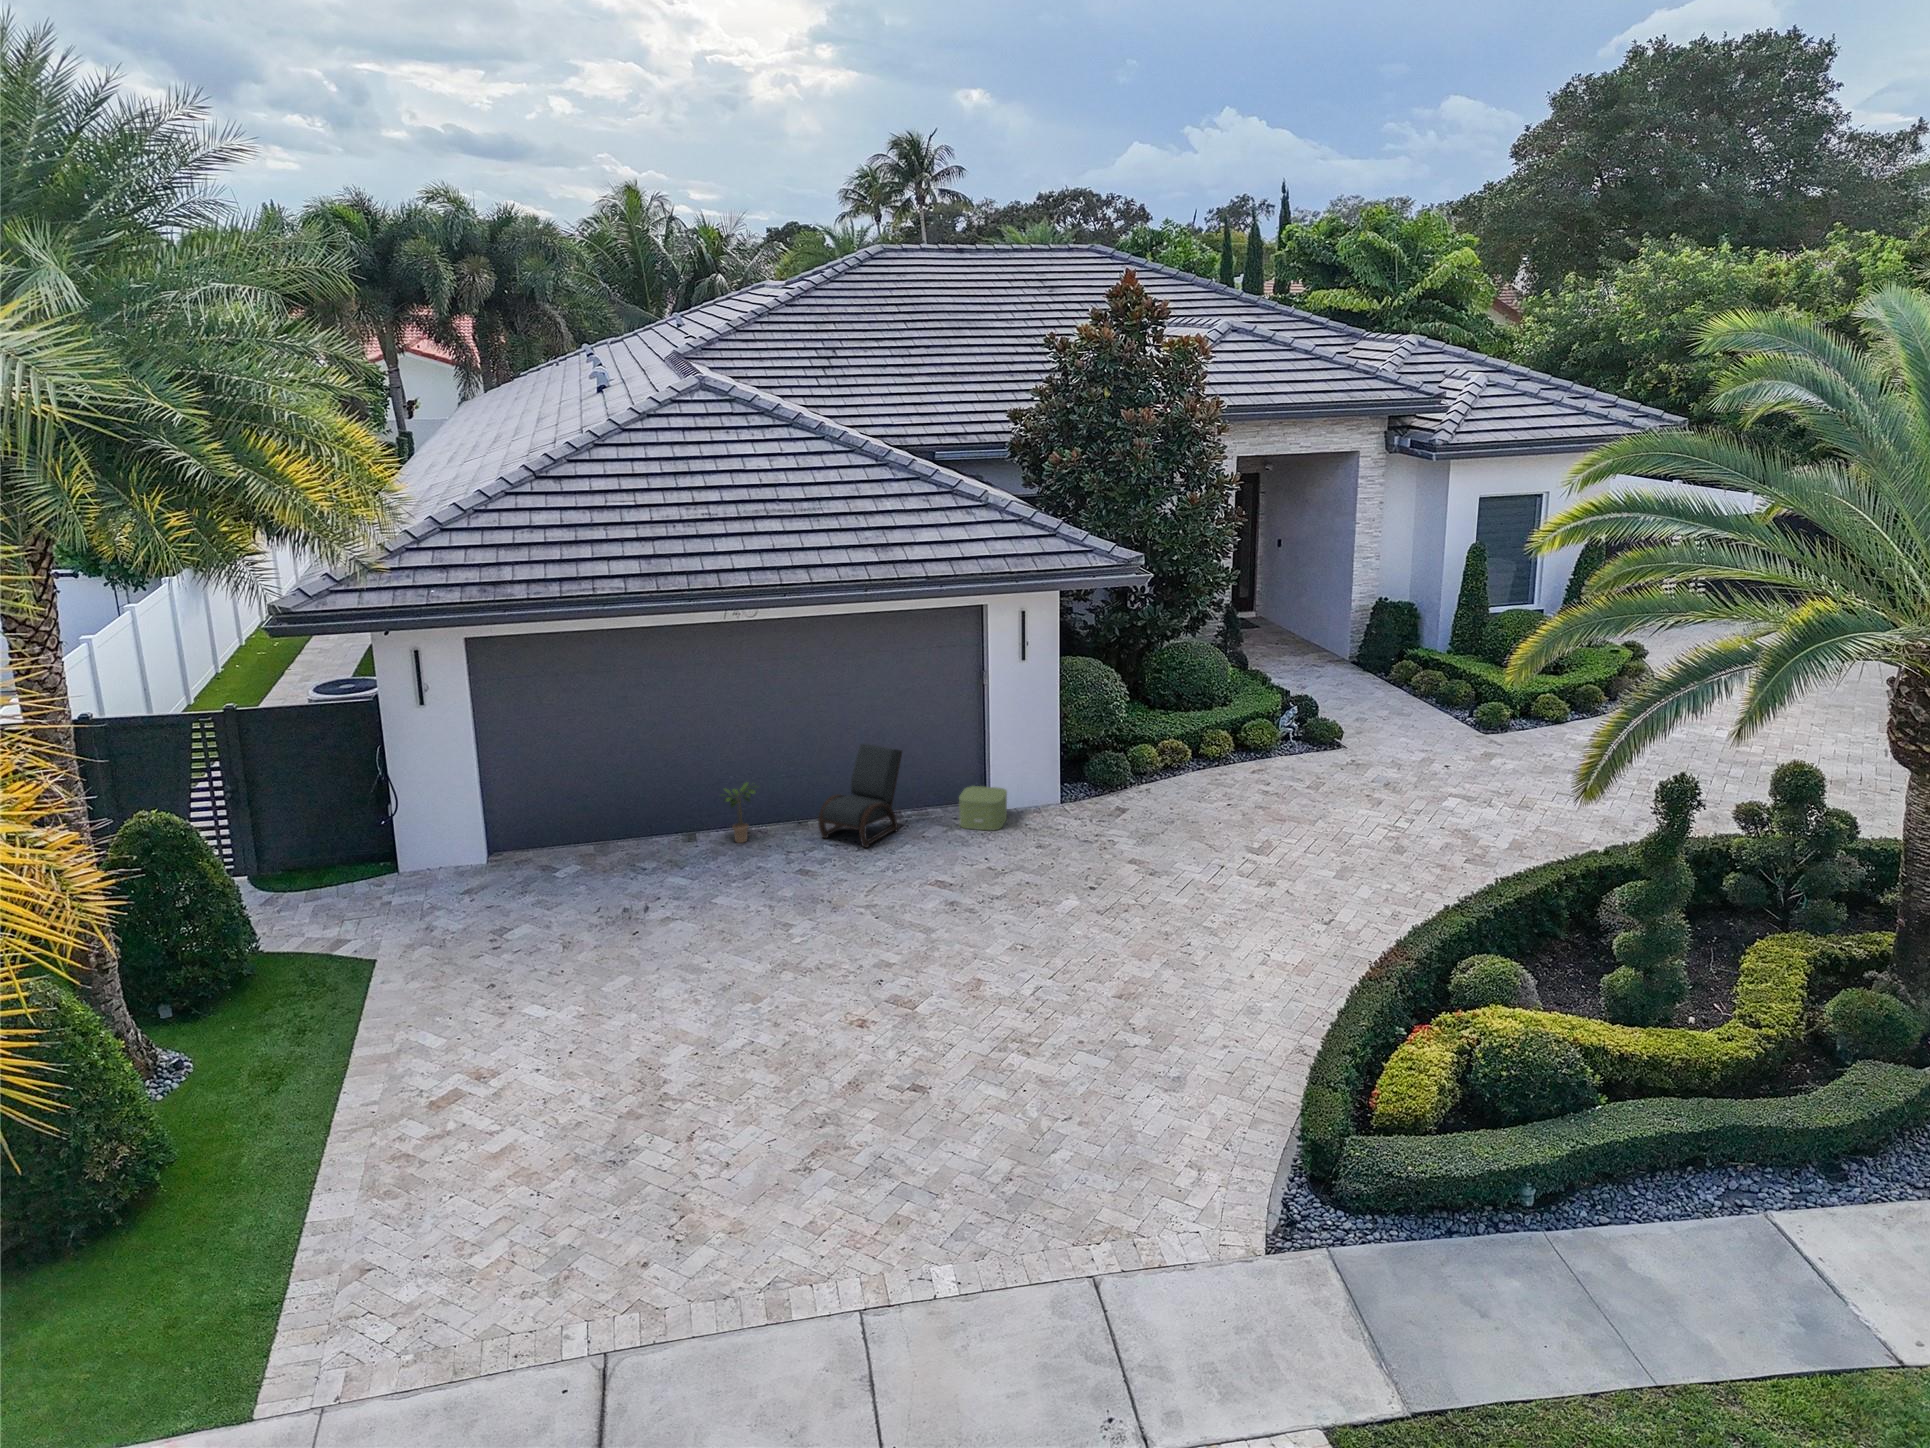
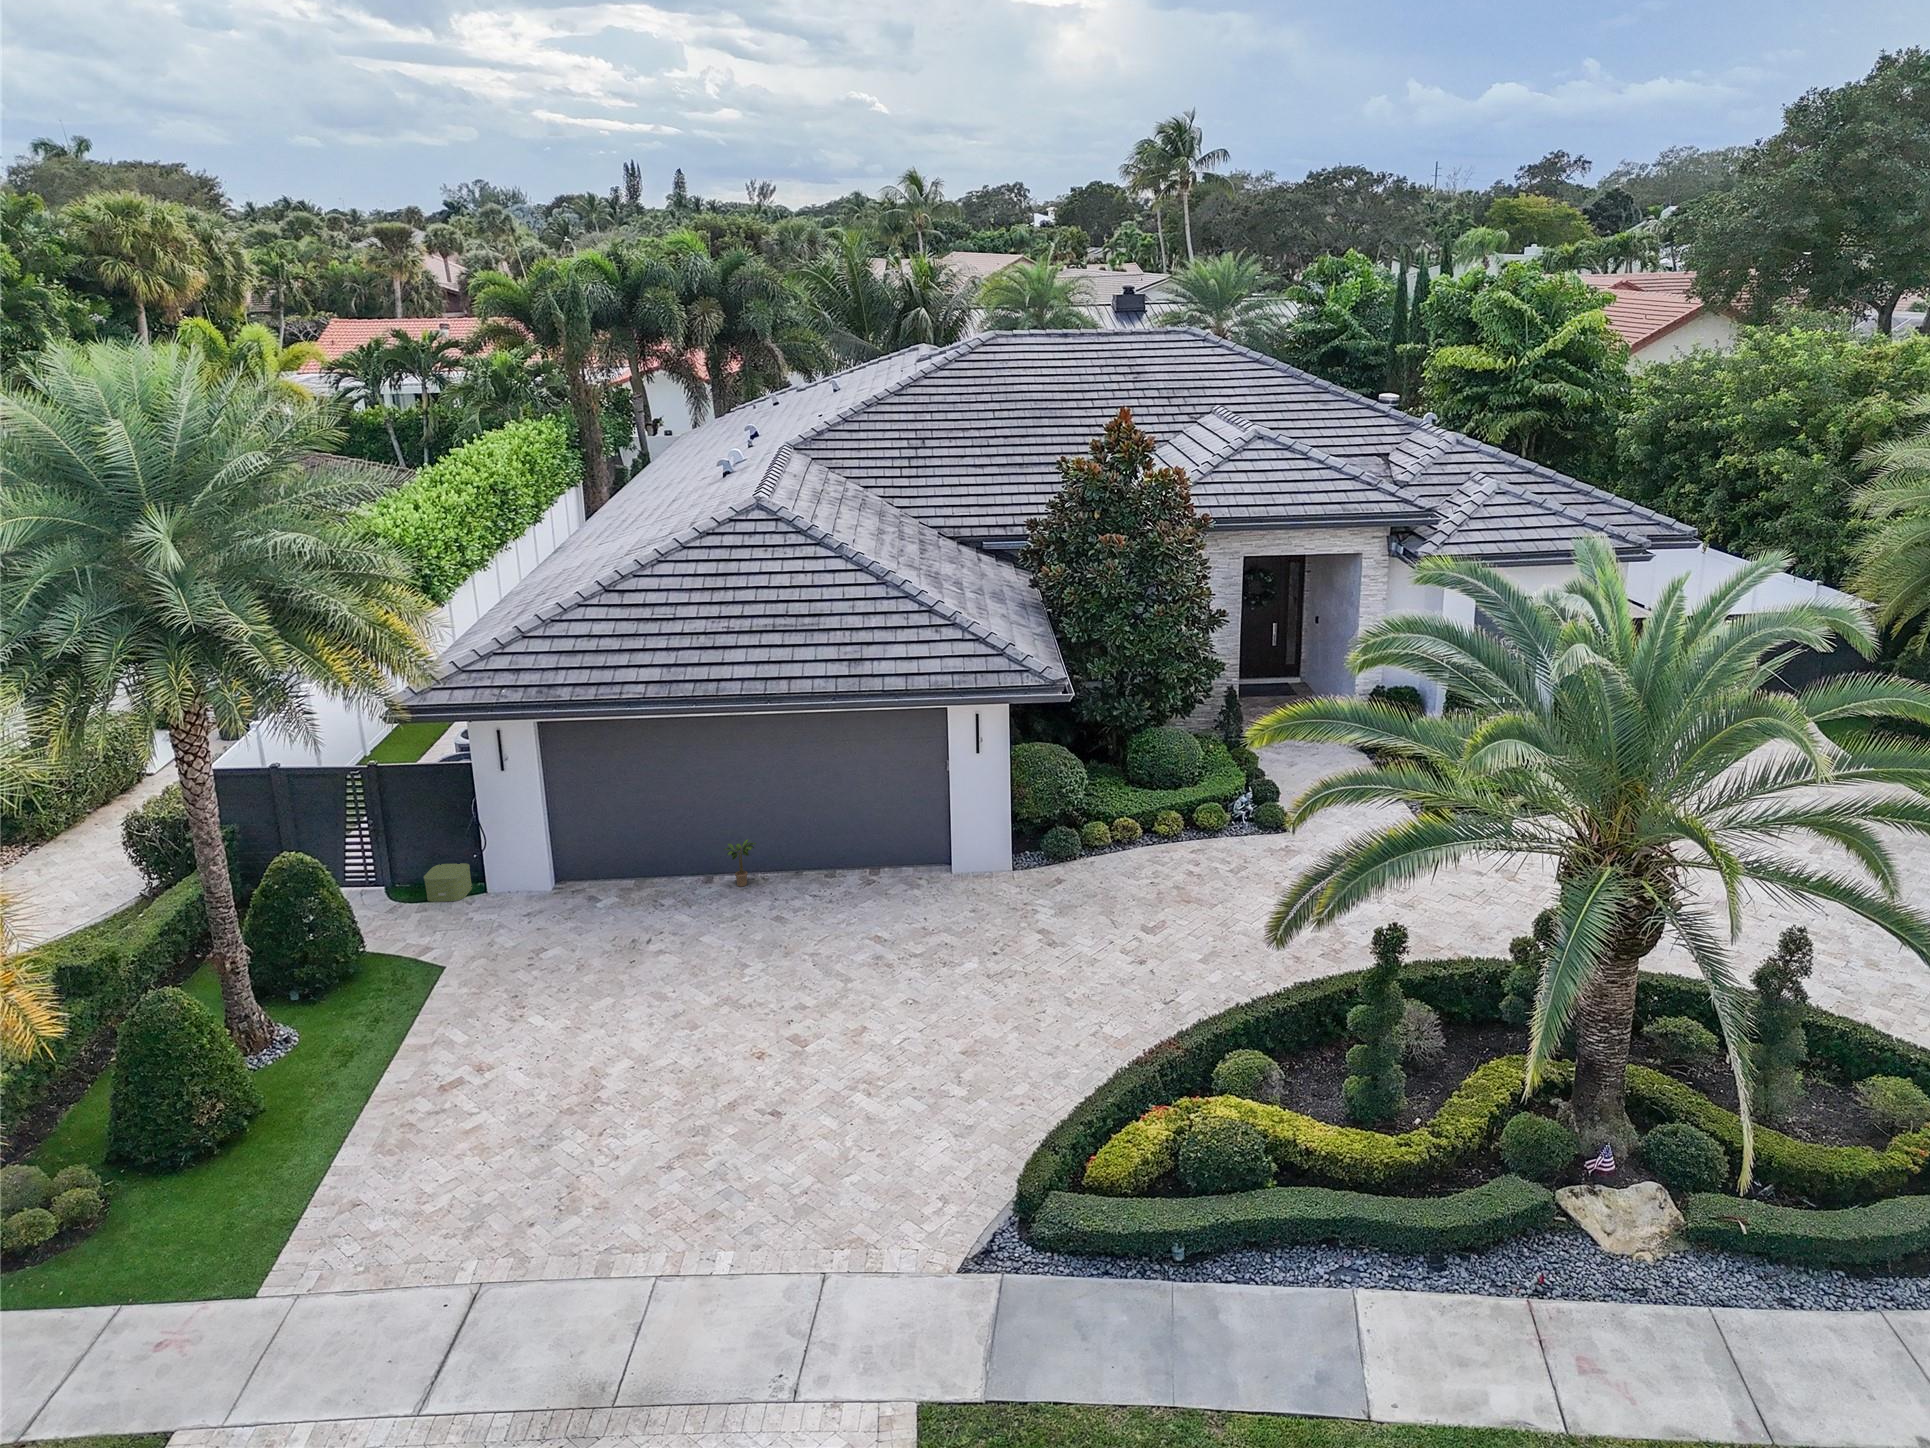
lounge chair: present [818,744,902,848] -> none [800,812,871,900]
storage box: present [959,786,1007,831] -> present [424,863,472,902]

